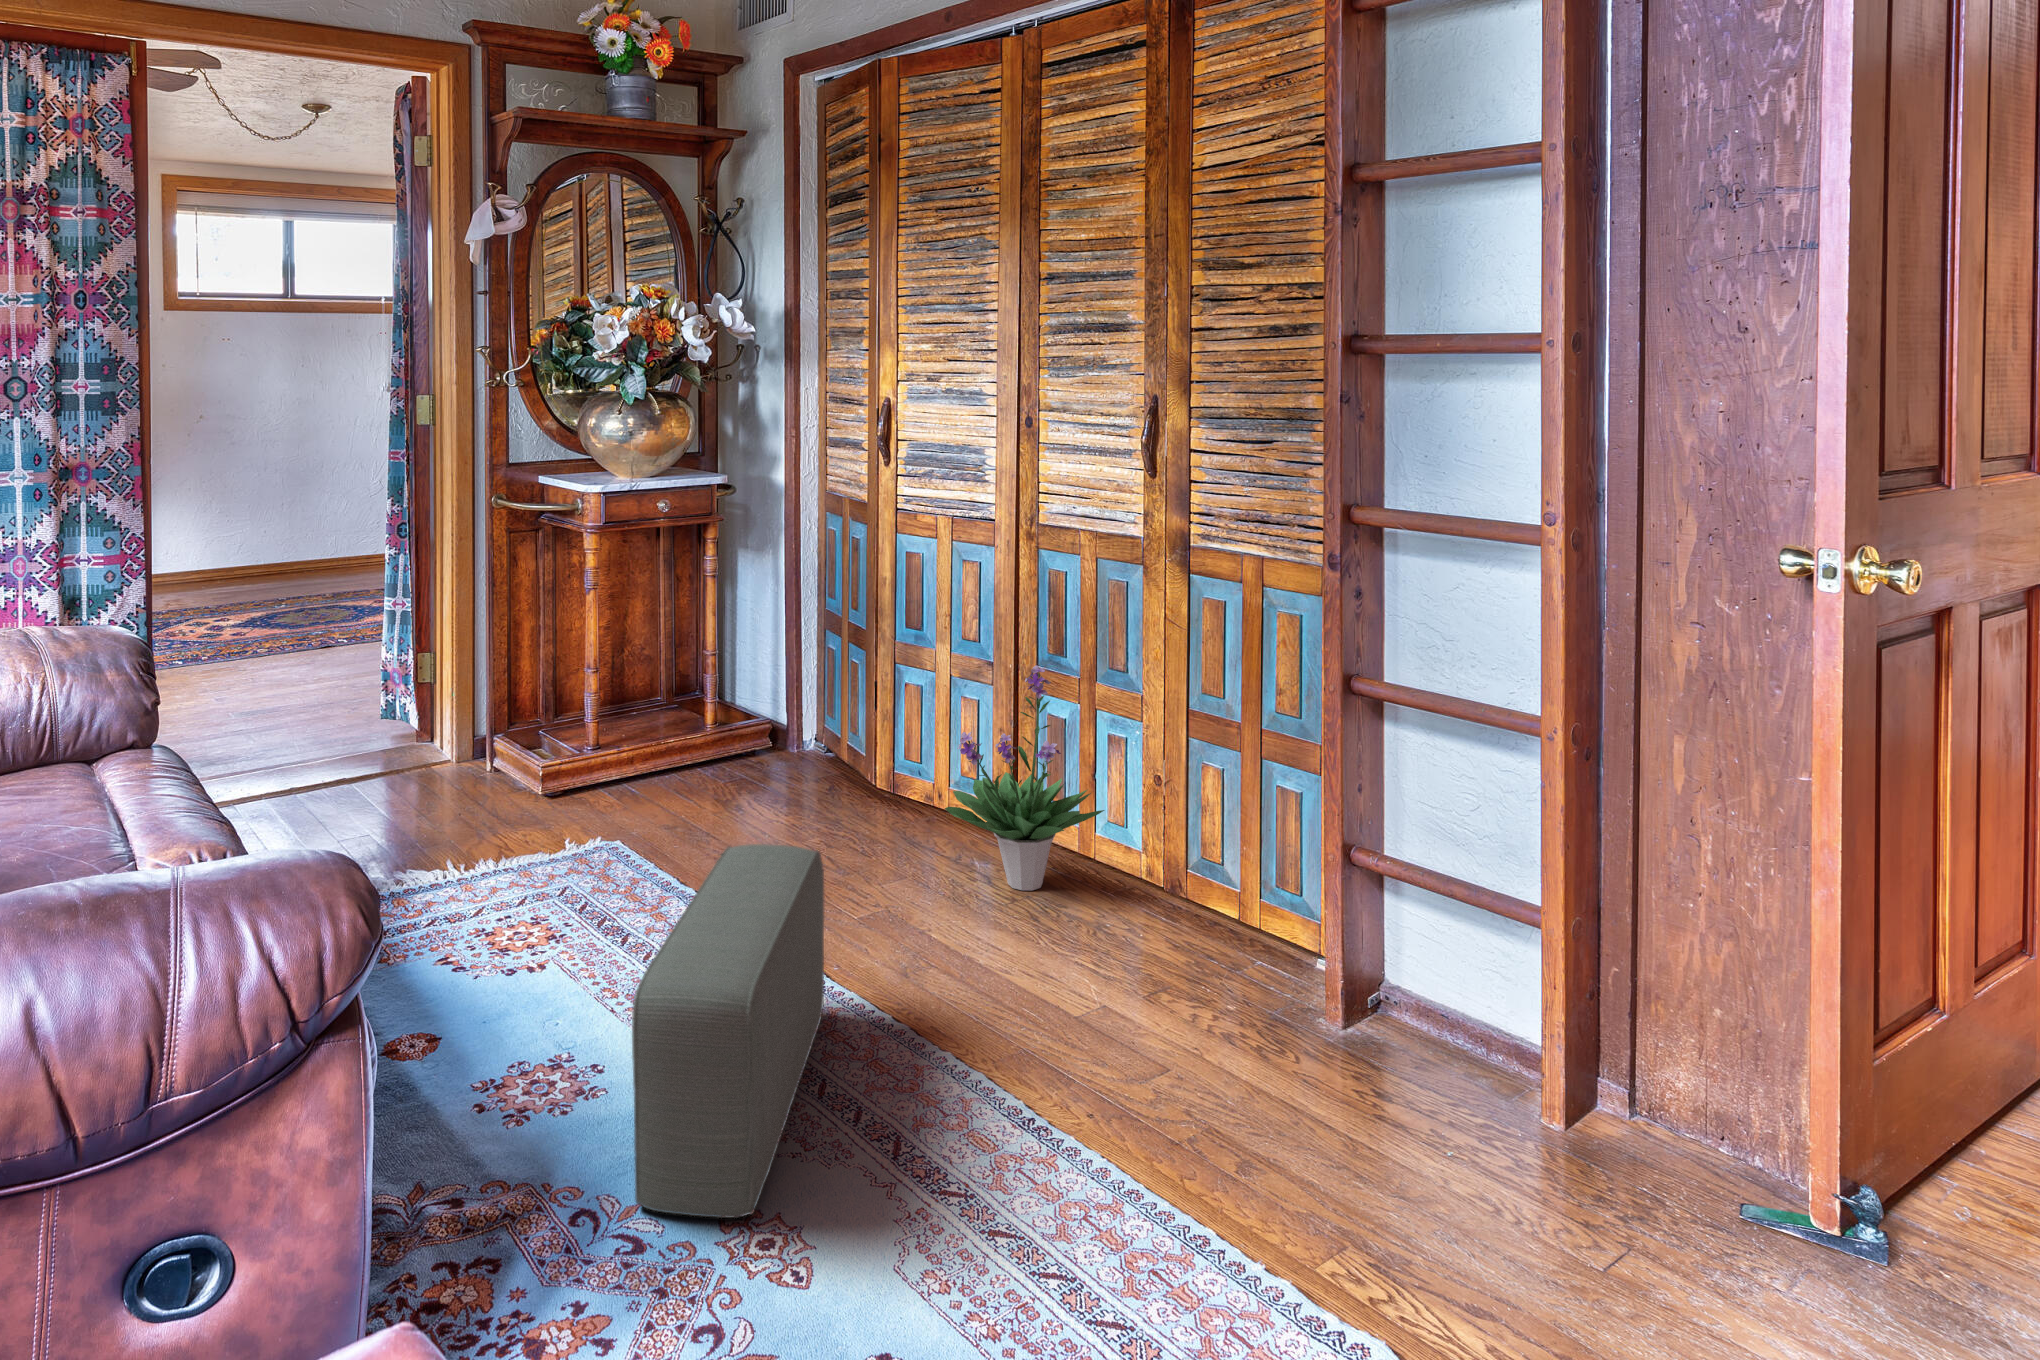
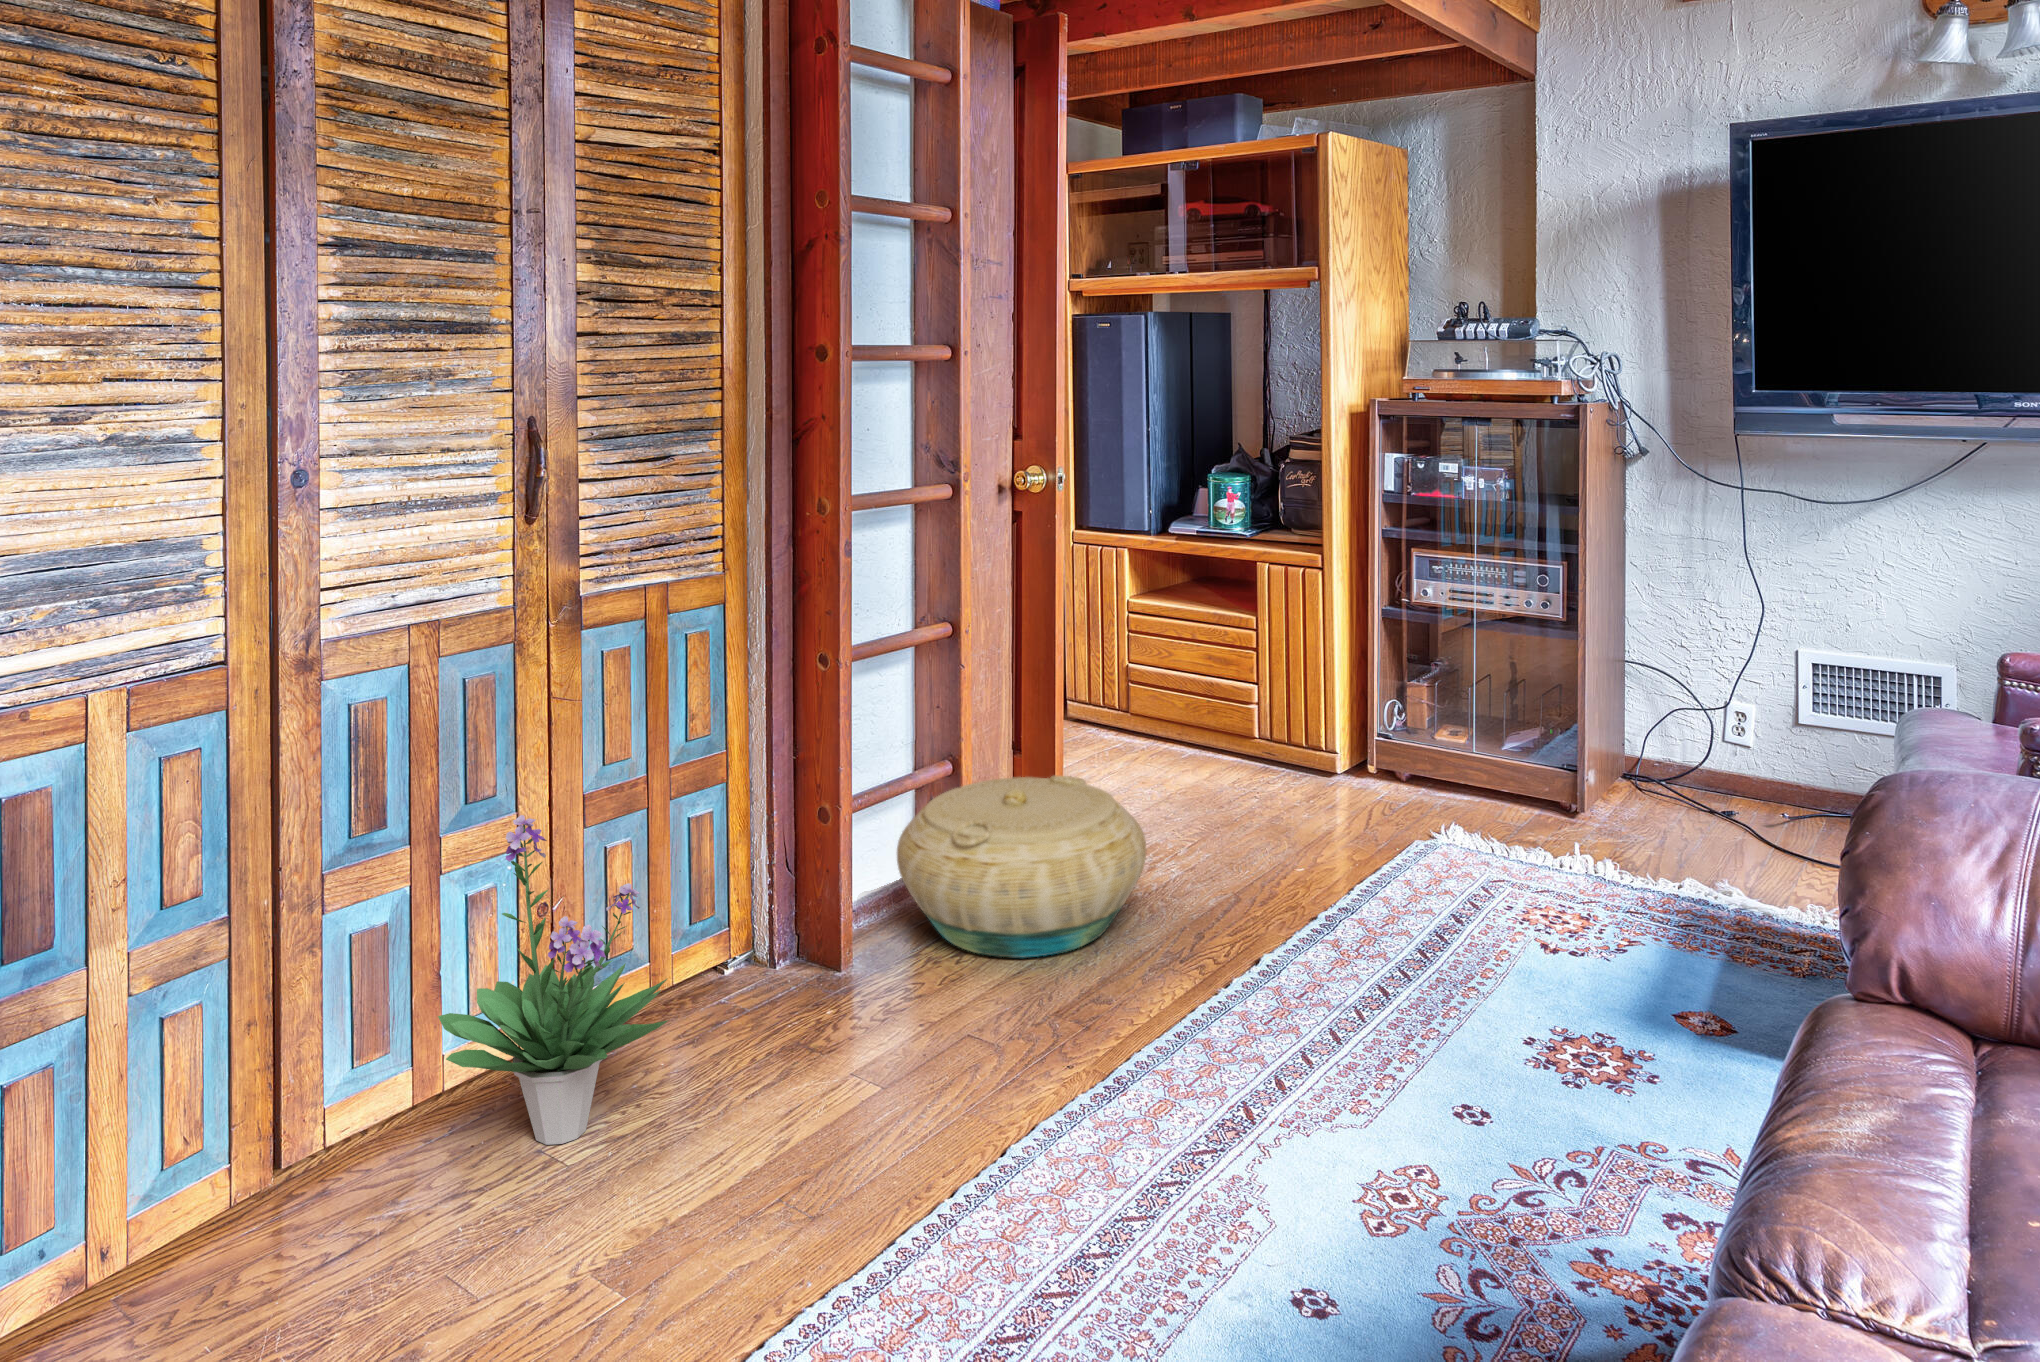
pouf: present [632,844,824,1218] -> none [1021,929,1474,1255]
basket: none [1232,906,1598,1185] -> present [897,776,1146,958]

